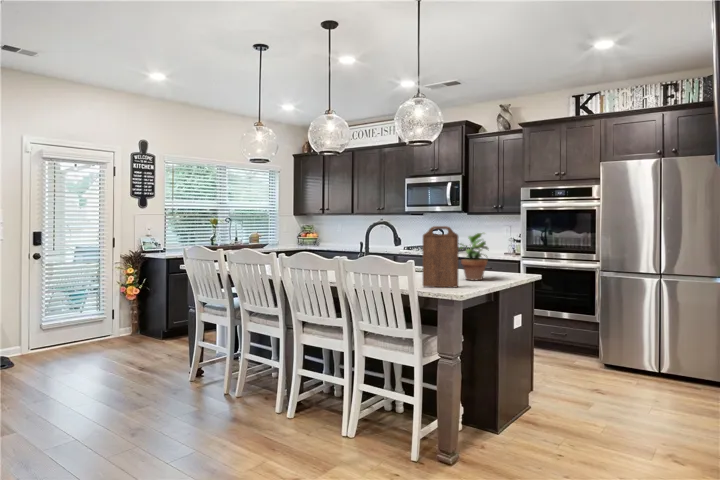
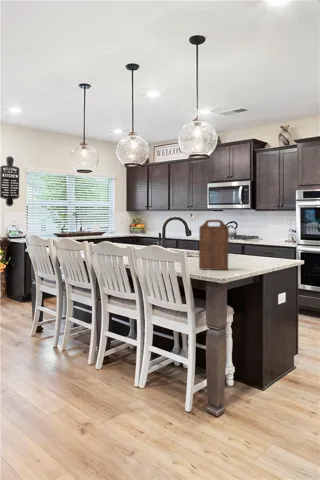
potted plant: present [459,233,489,280] -> none [227,225,258,264]

